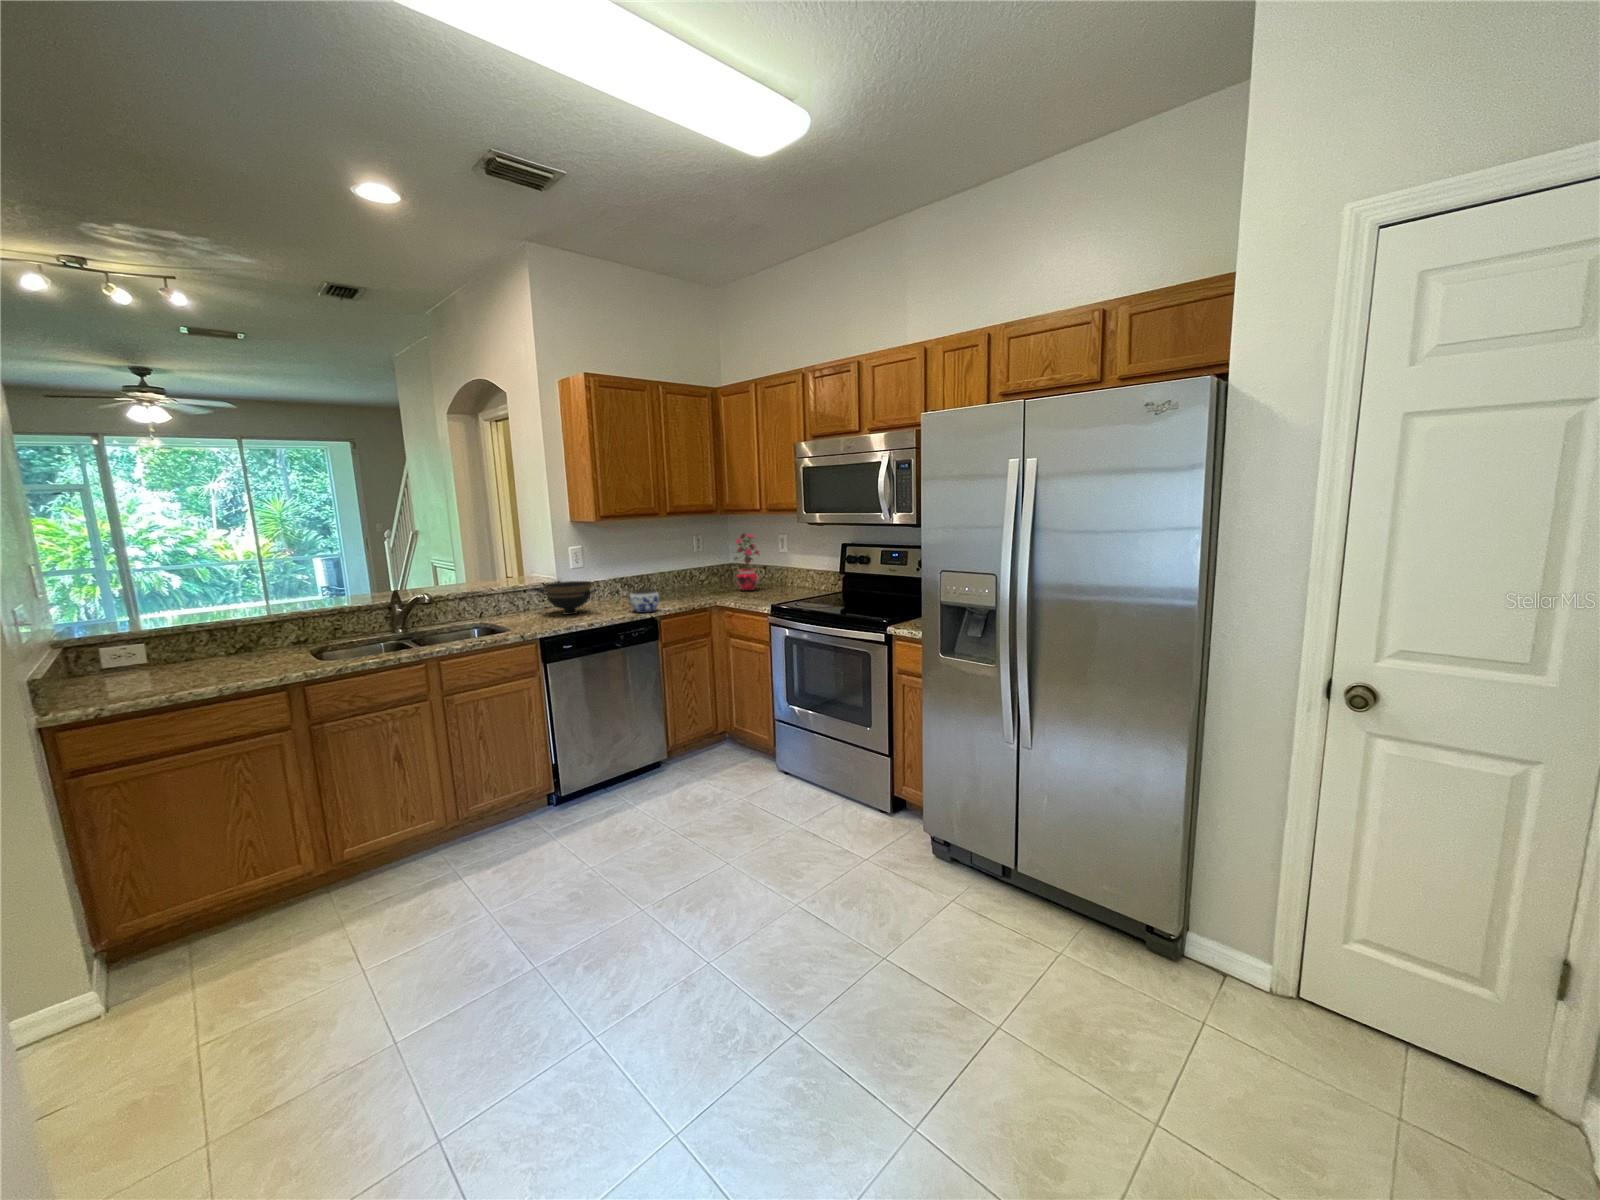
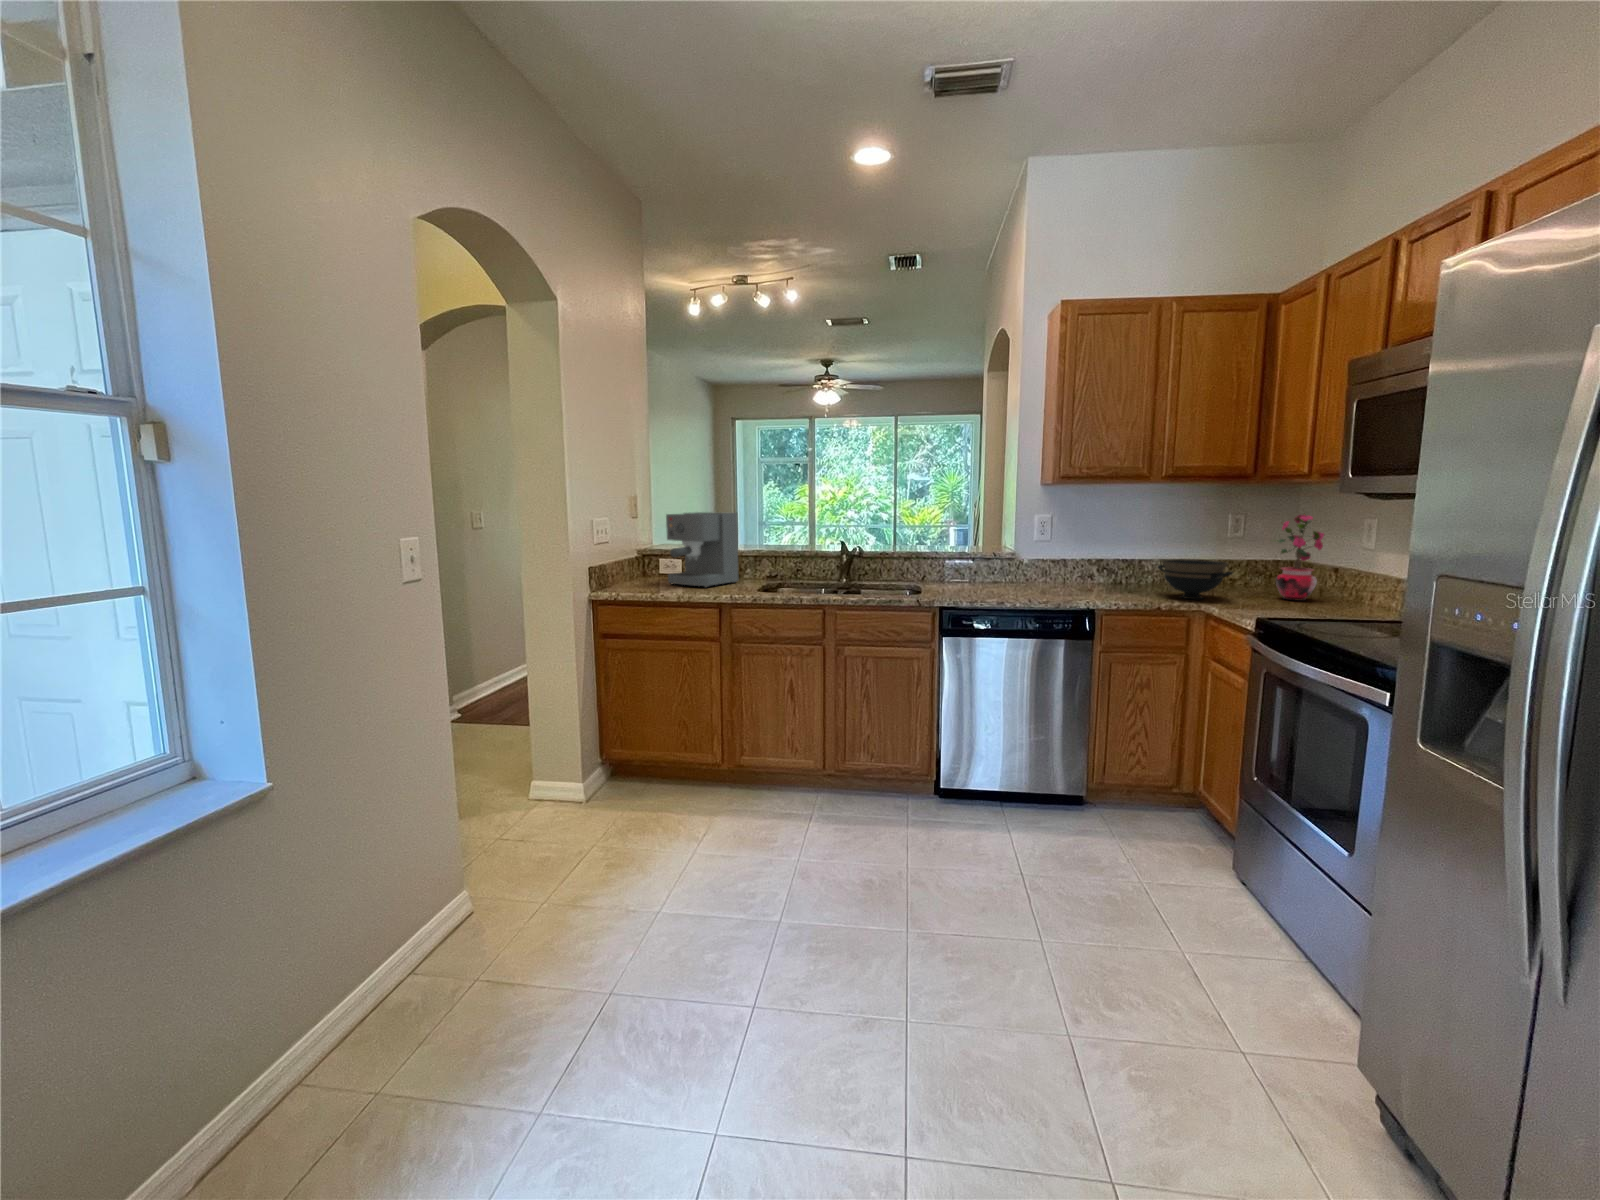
coffee maker: none [149,571,264,677] -> present [666,512,739,587]
bowl: present [539,581,598,614] -> present [1158,559,1233,599]
jar: present [630,588,659,612] -> none [1071,572,1111,601]

